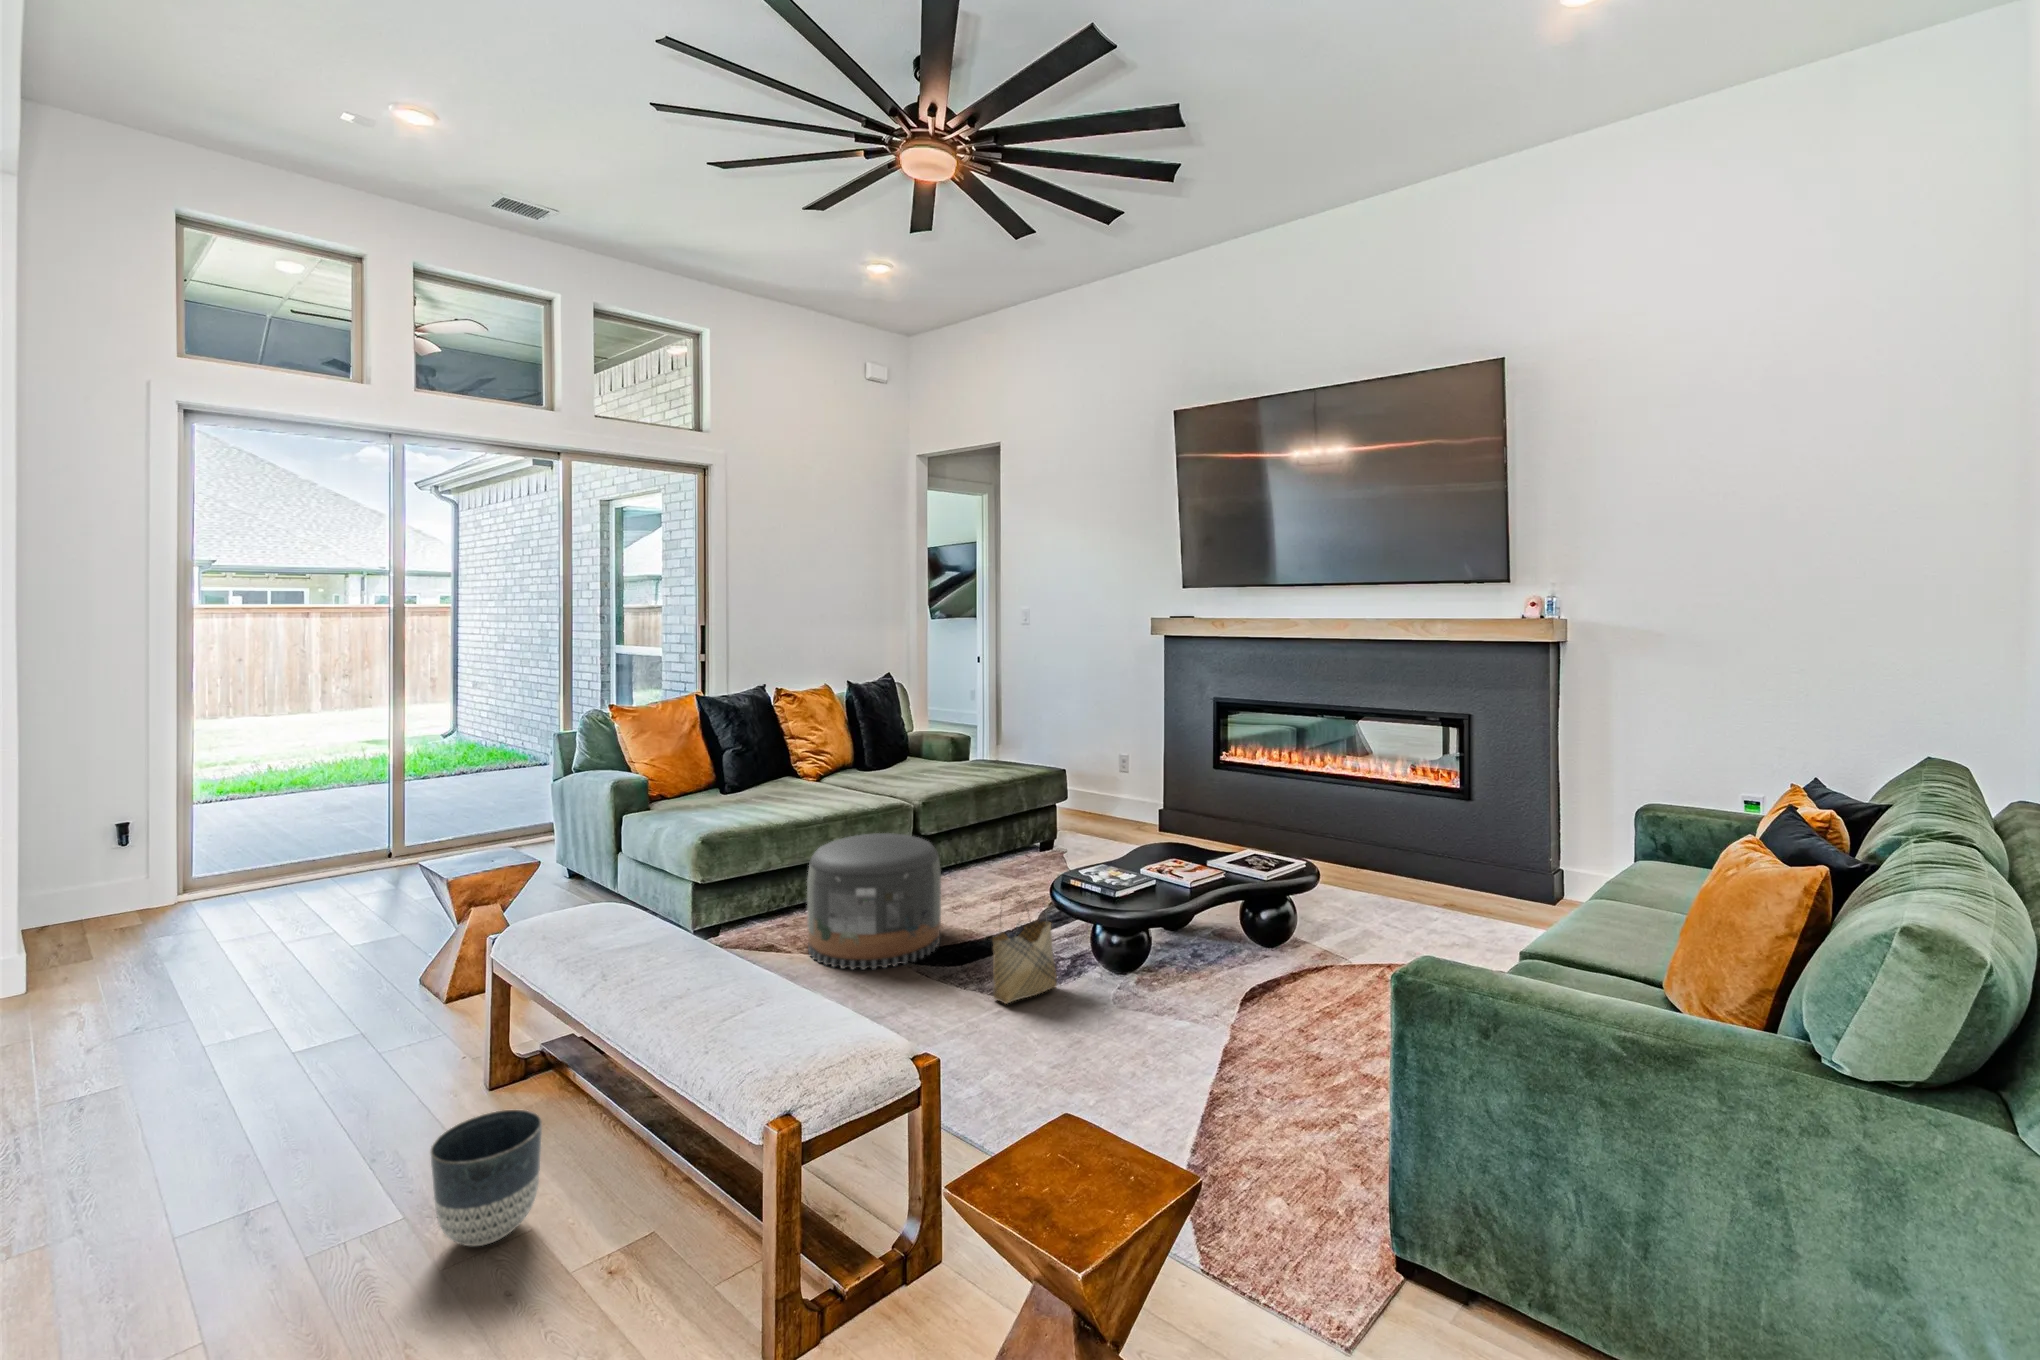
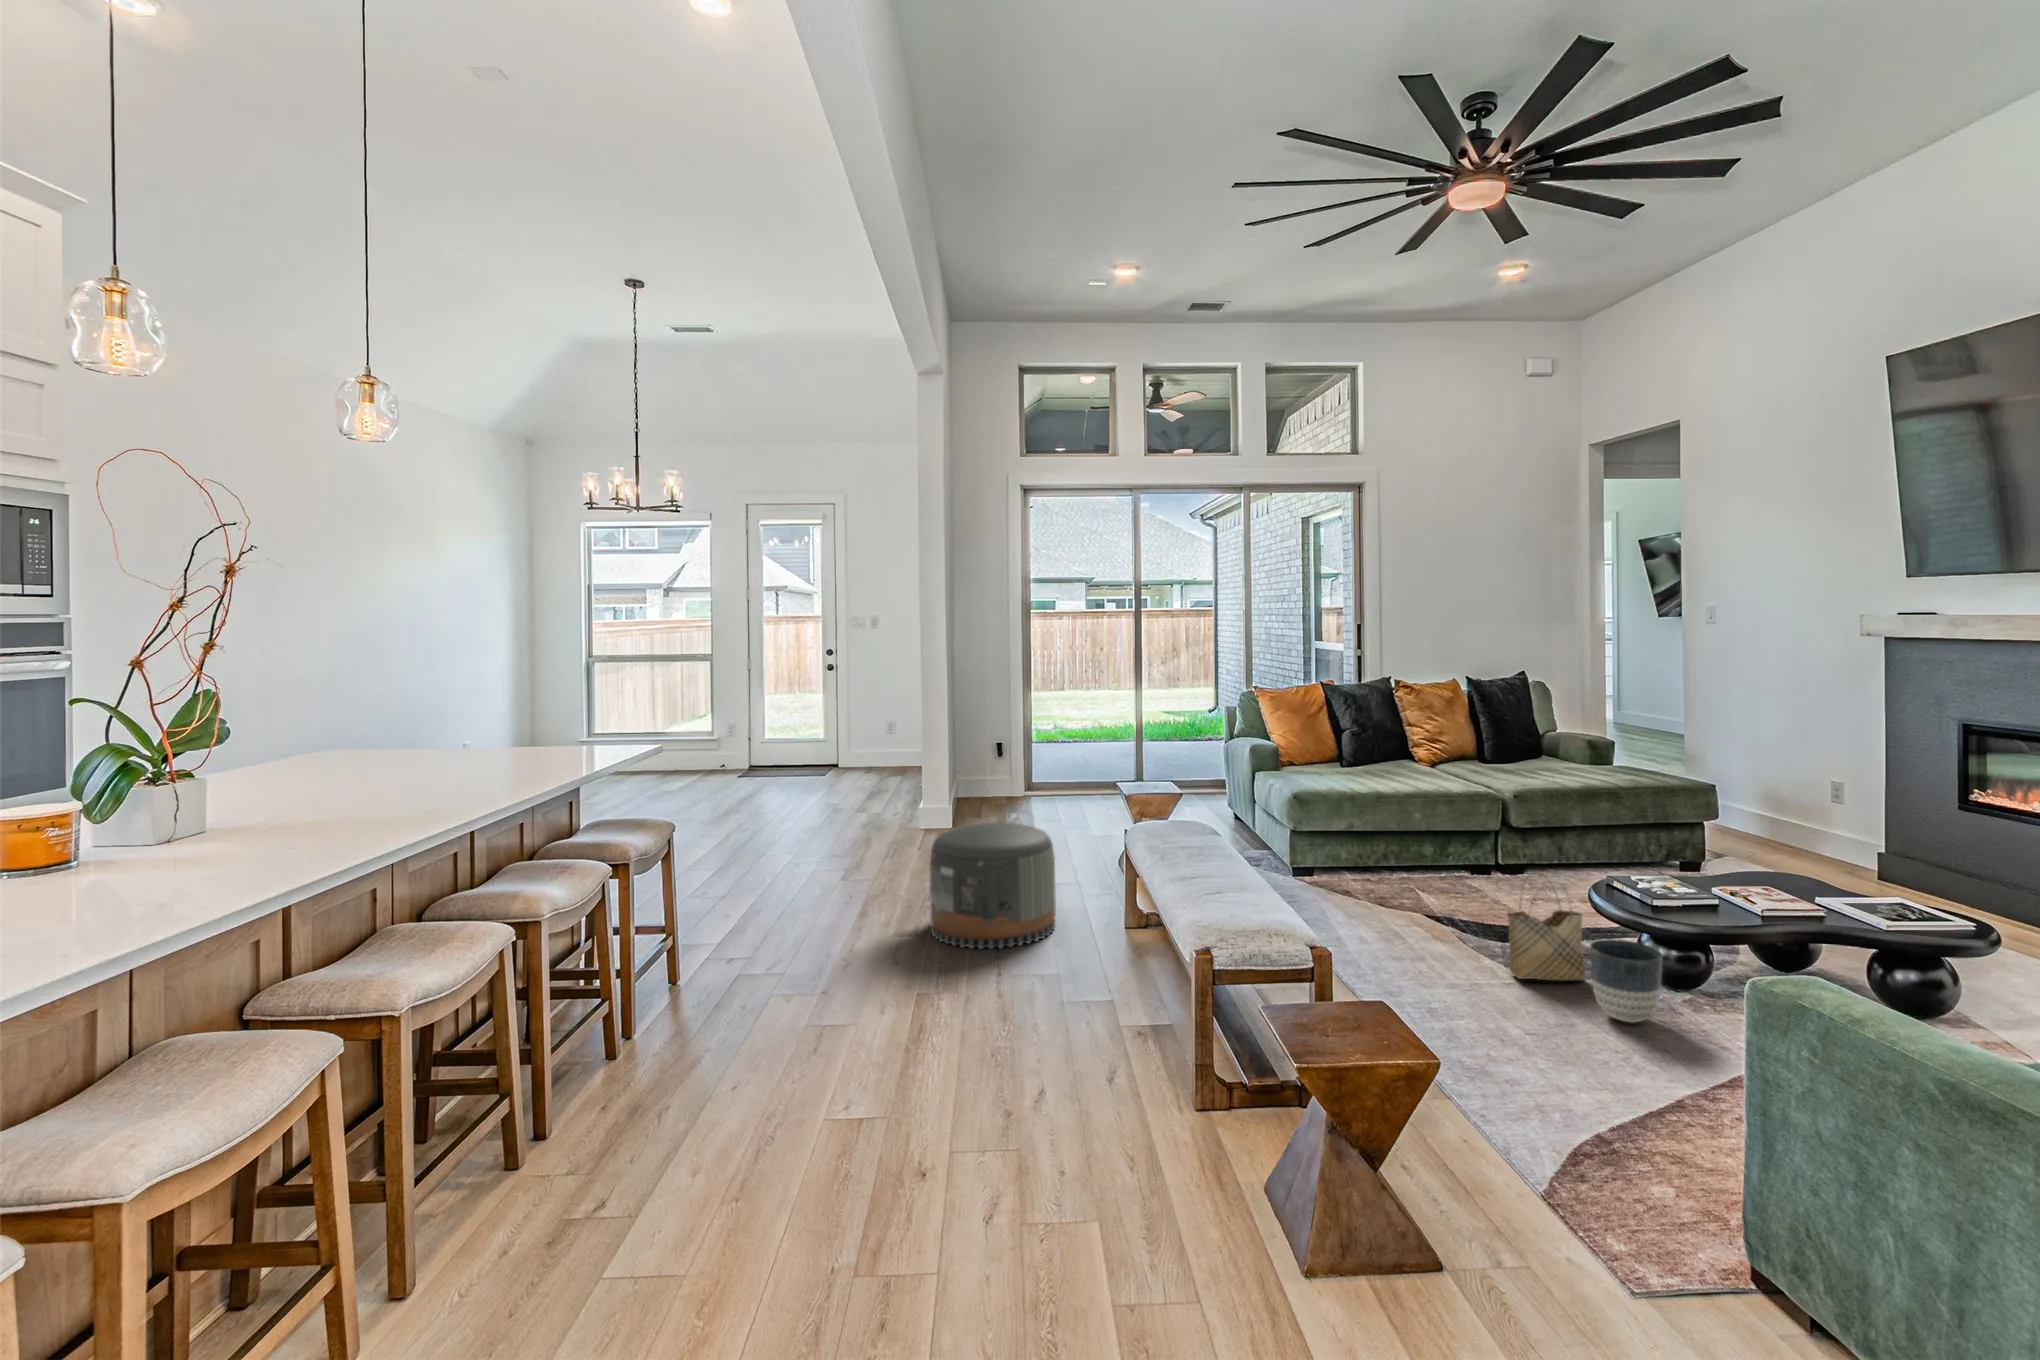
pouf: present [807,833,941,970] -> present [930,823,1056,949]
planter: present [431,1110,542,1246] -> present [1590,939,1662,1023]

